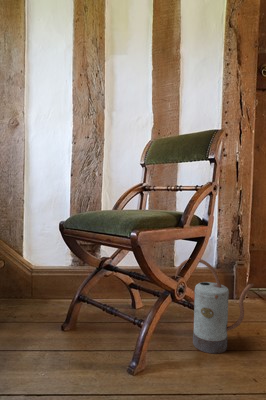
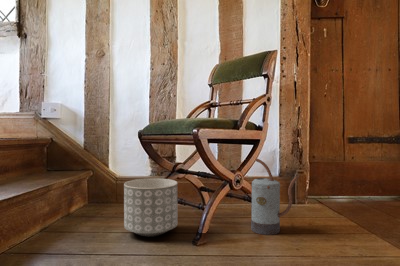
planter: none [39,281,106,359] -> present [124,178,178,237]

